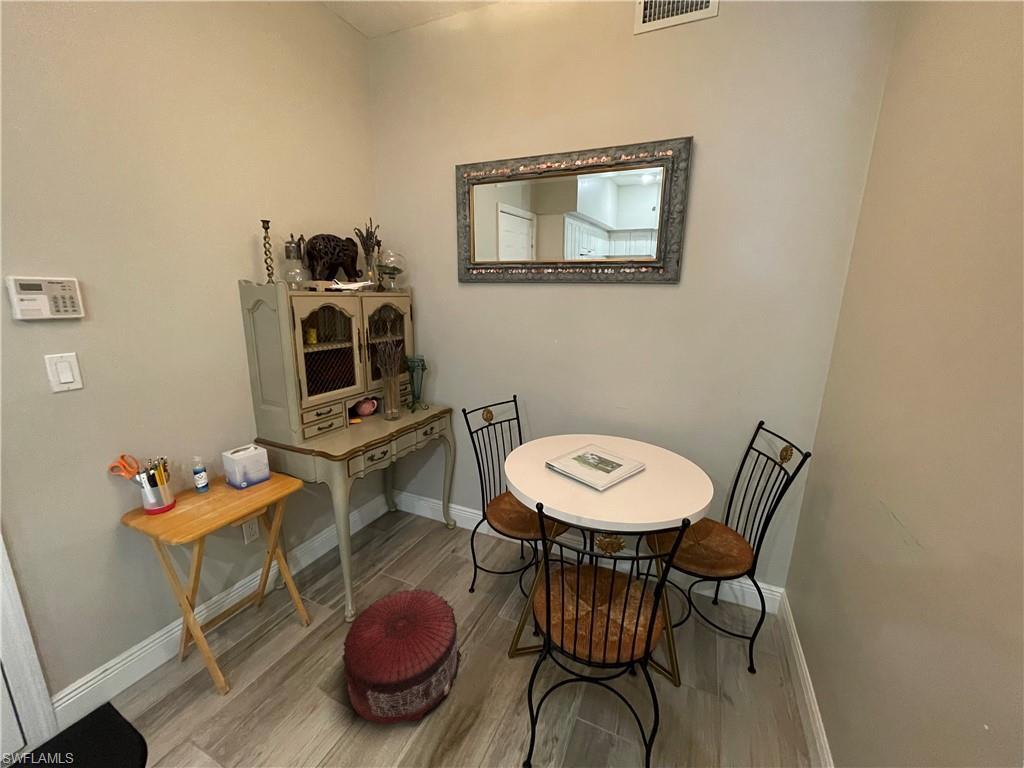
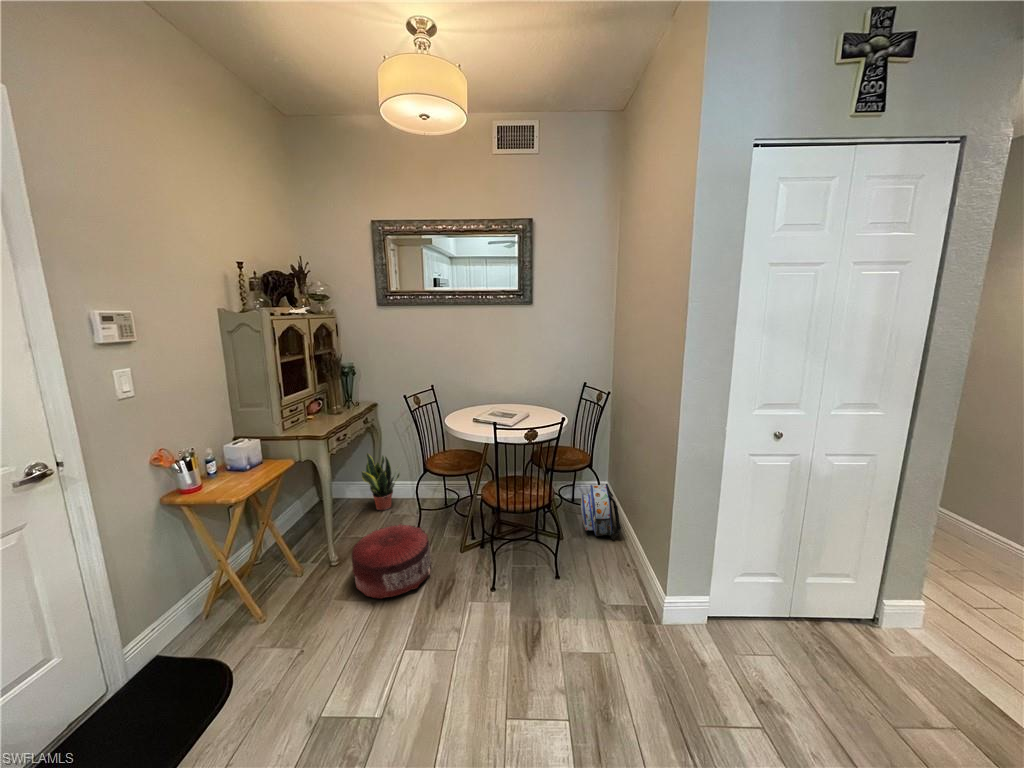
potted plant: none [416,466,472,540] -> present [362,453,400,510]
backpack: none [722,607,804,736] -> present [581,484,621,539]

